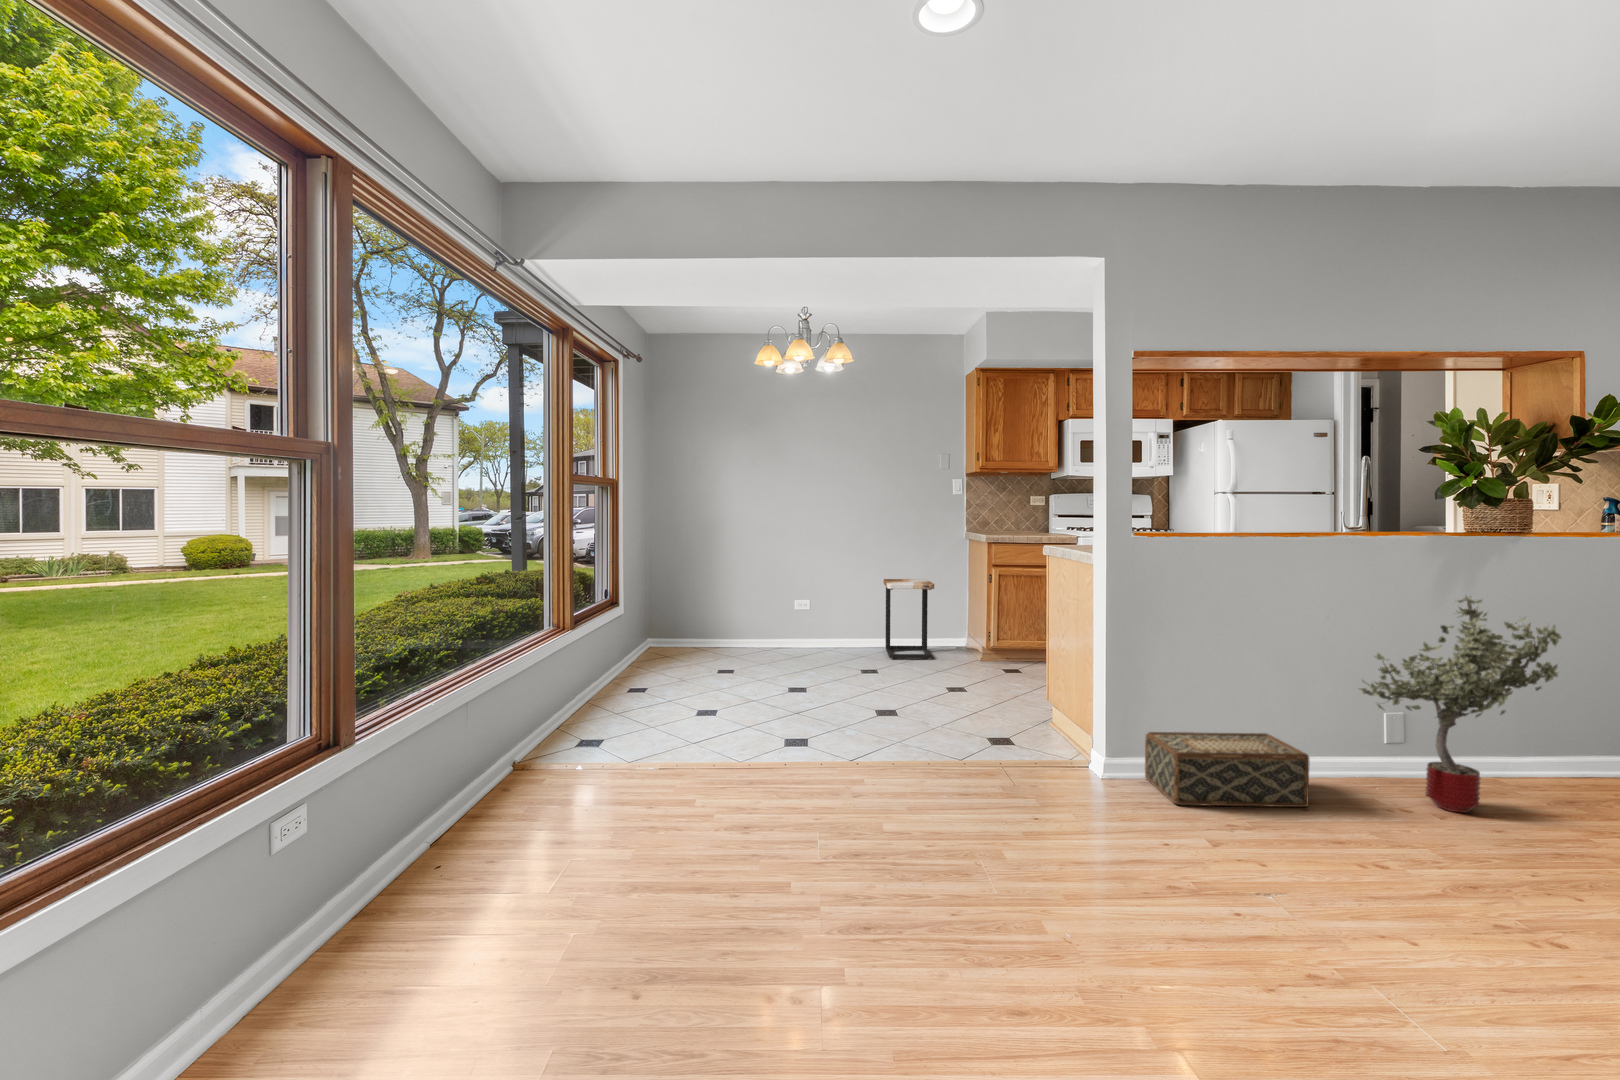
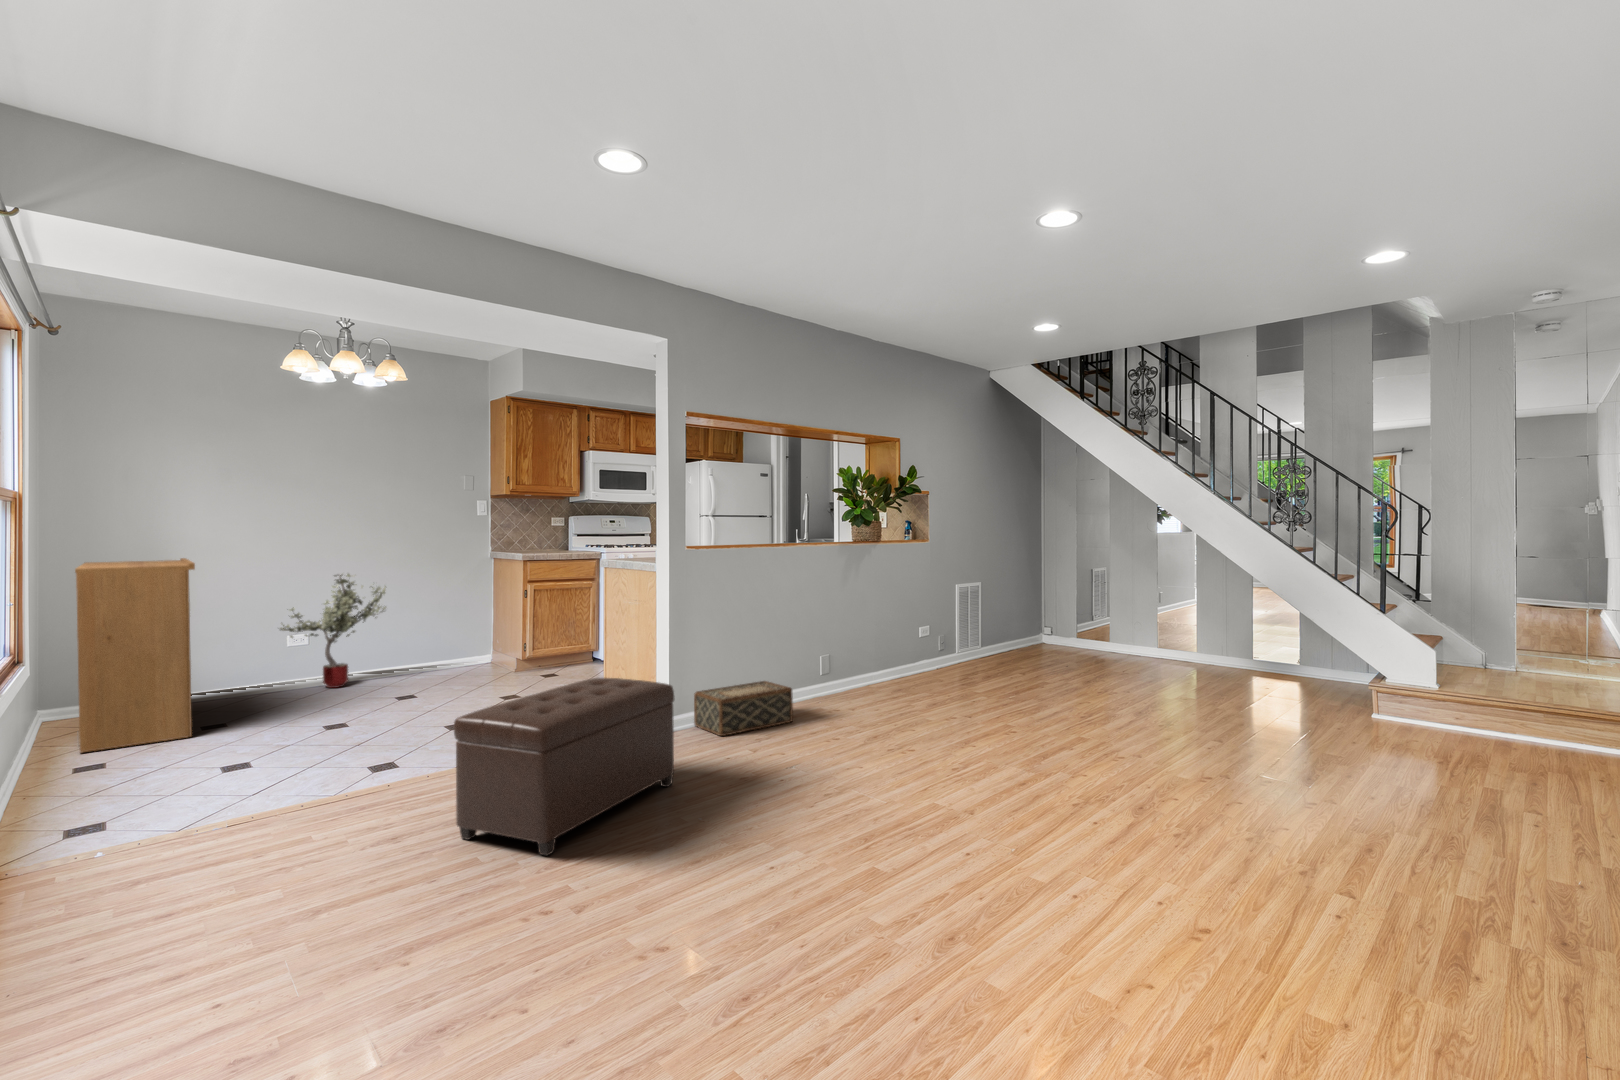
bookshelf: none [611,531,707,686] -> present [75,558,195,752]
side table: present [884,579,934,659] -> none [410,598,471,679]
potted tree: present [1359,596,1561,813] -> present [280,574,386,688]
ottoman: none [773,698,1069,931] -> present [454,678,674,856]

